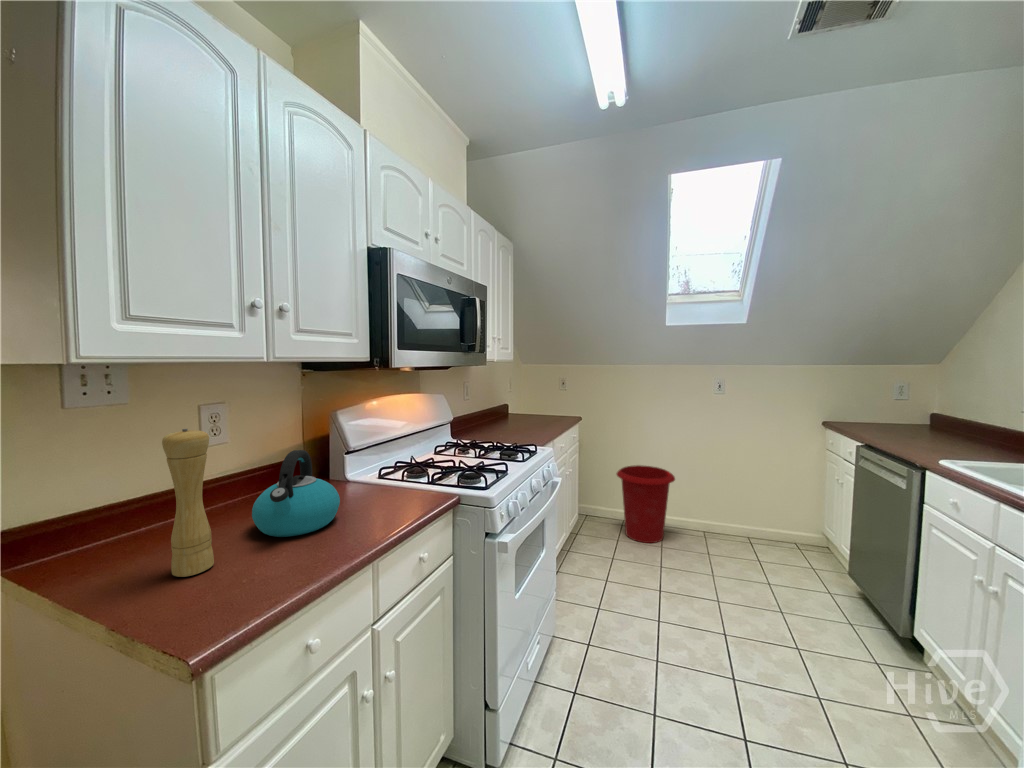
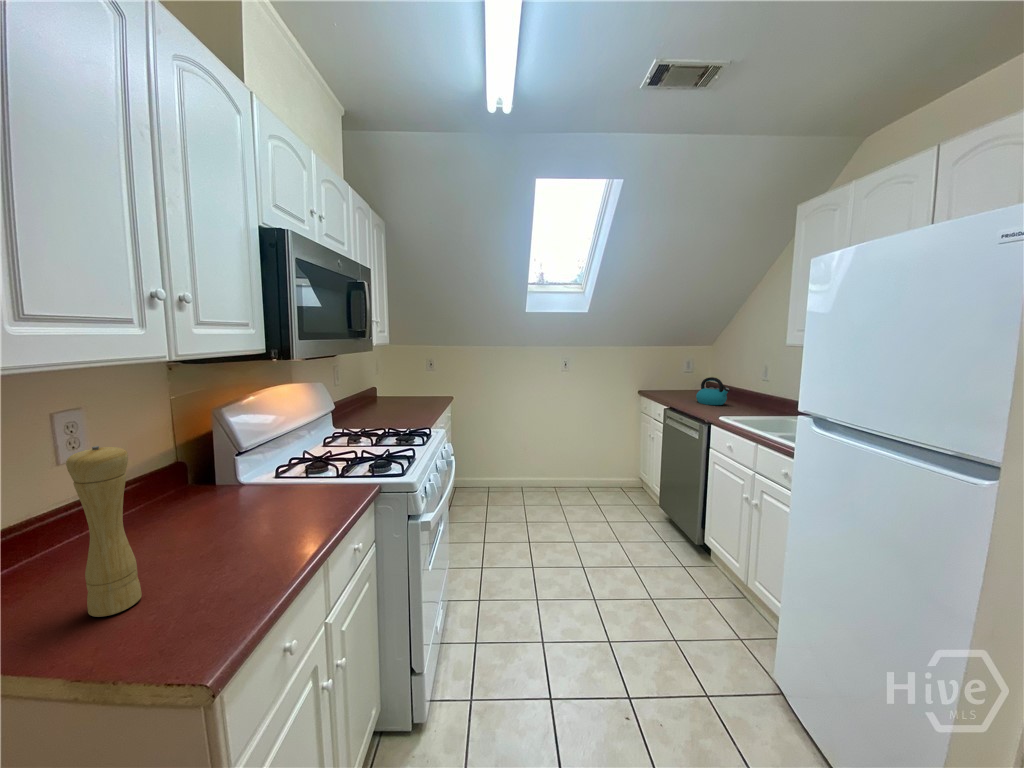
kettle: present [252,450,340,537] -> present [696,377,730,405]
waste bin: present [616,465,675,543] -> none [486,439,537,507]

